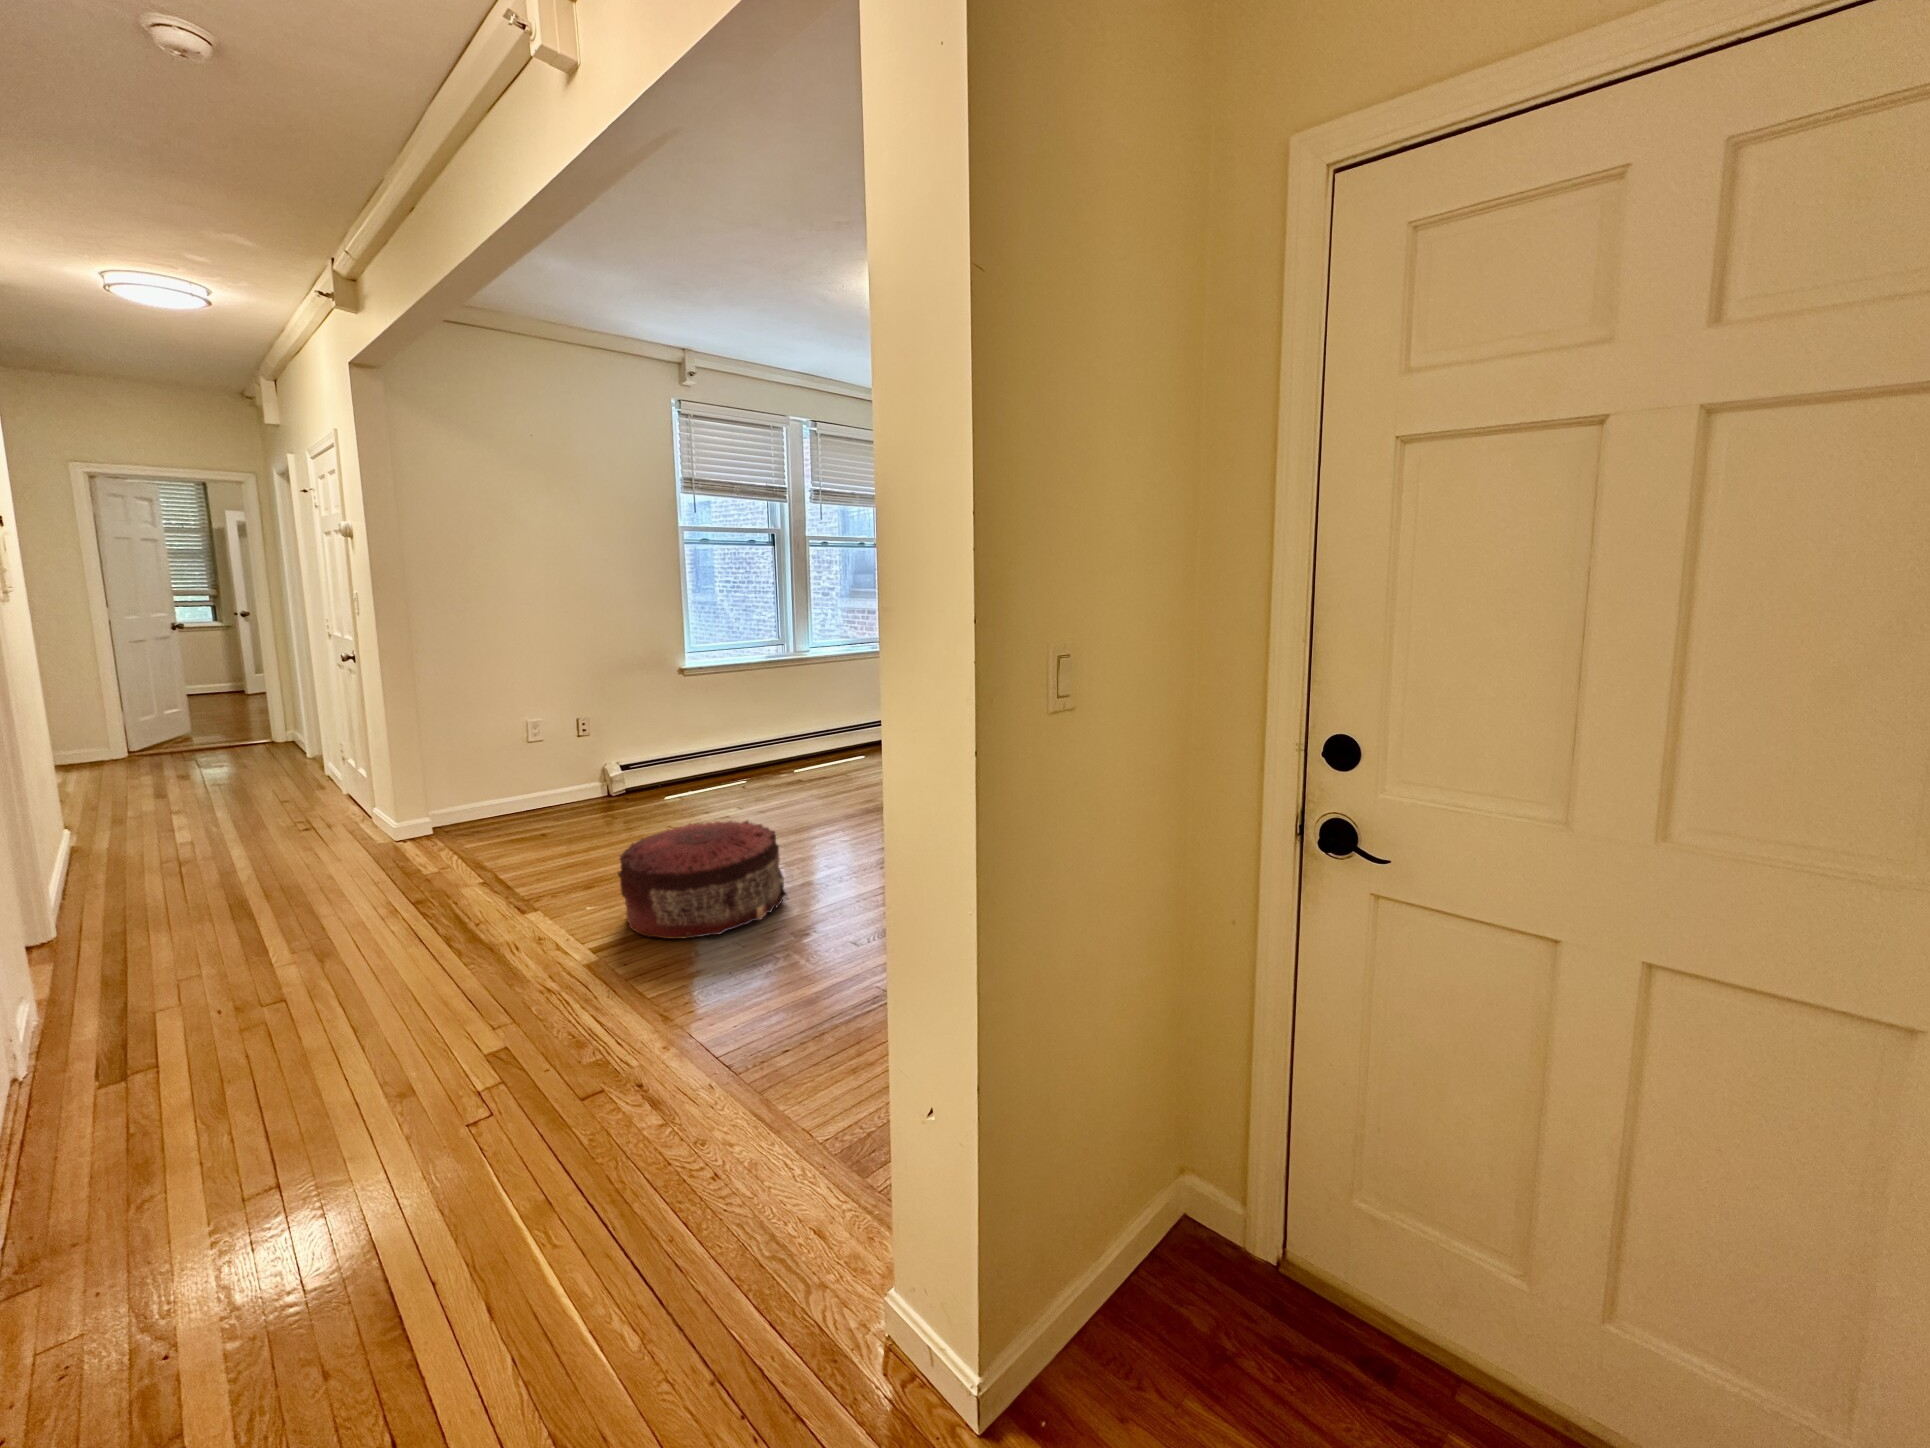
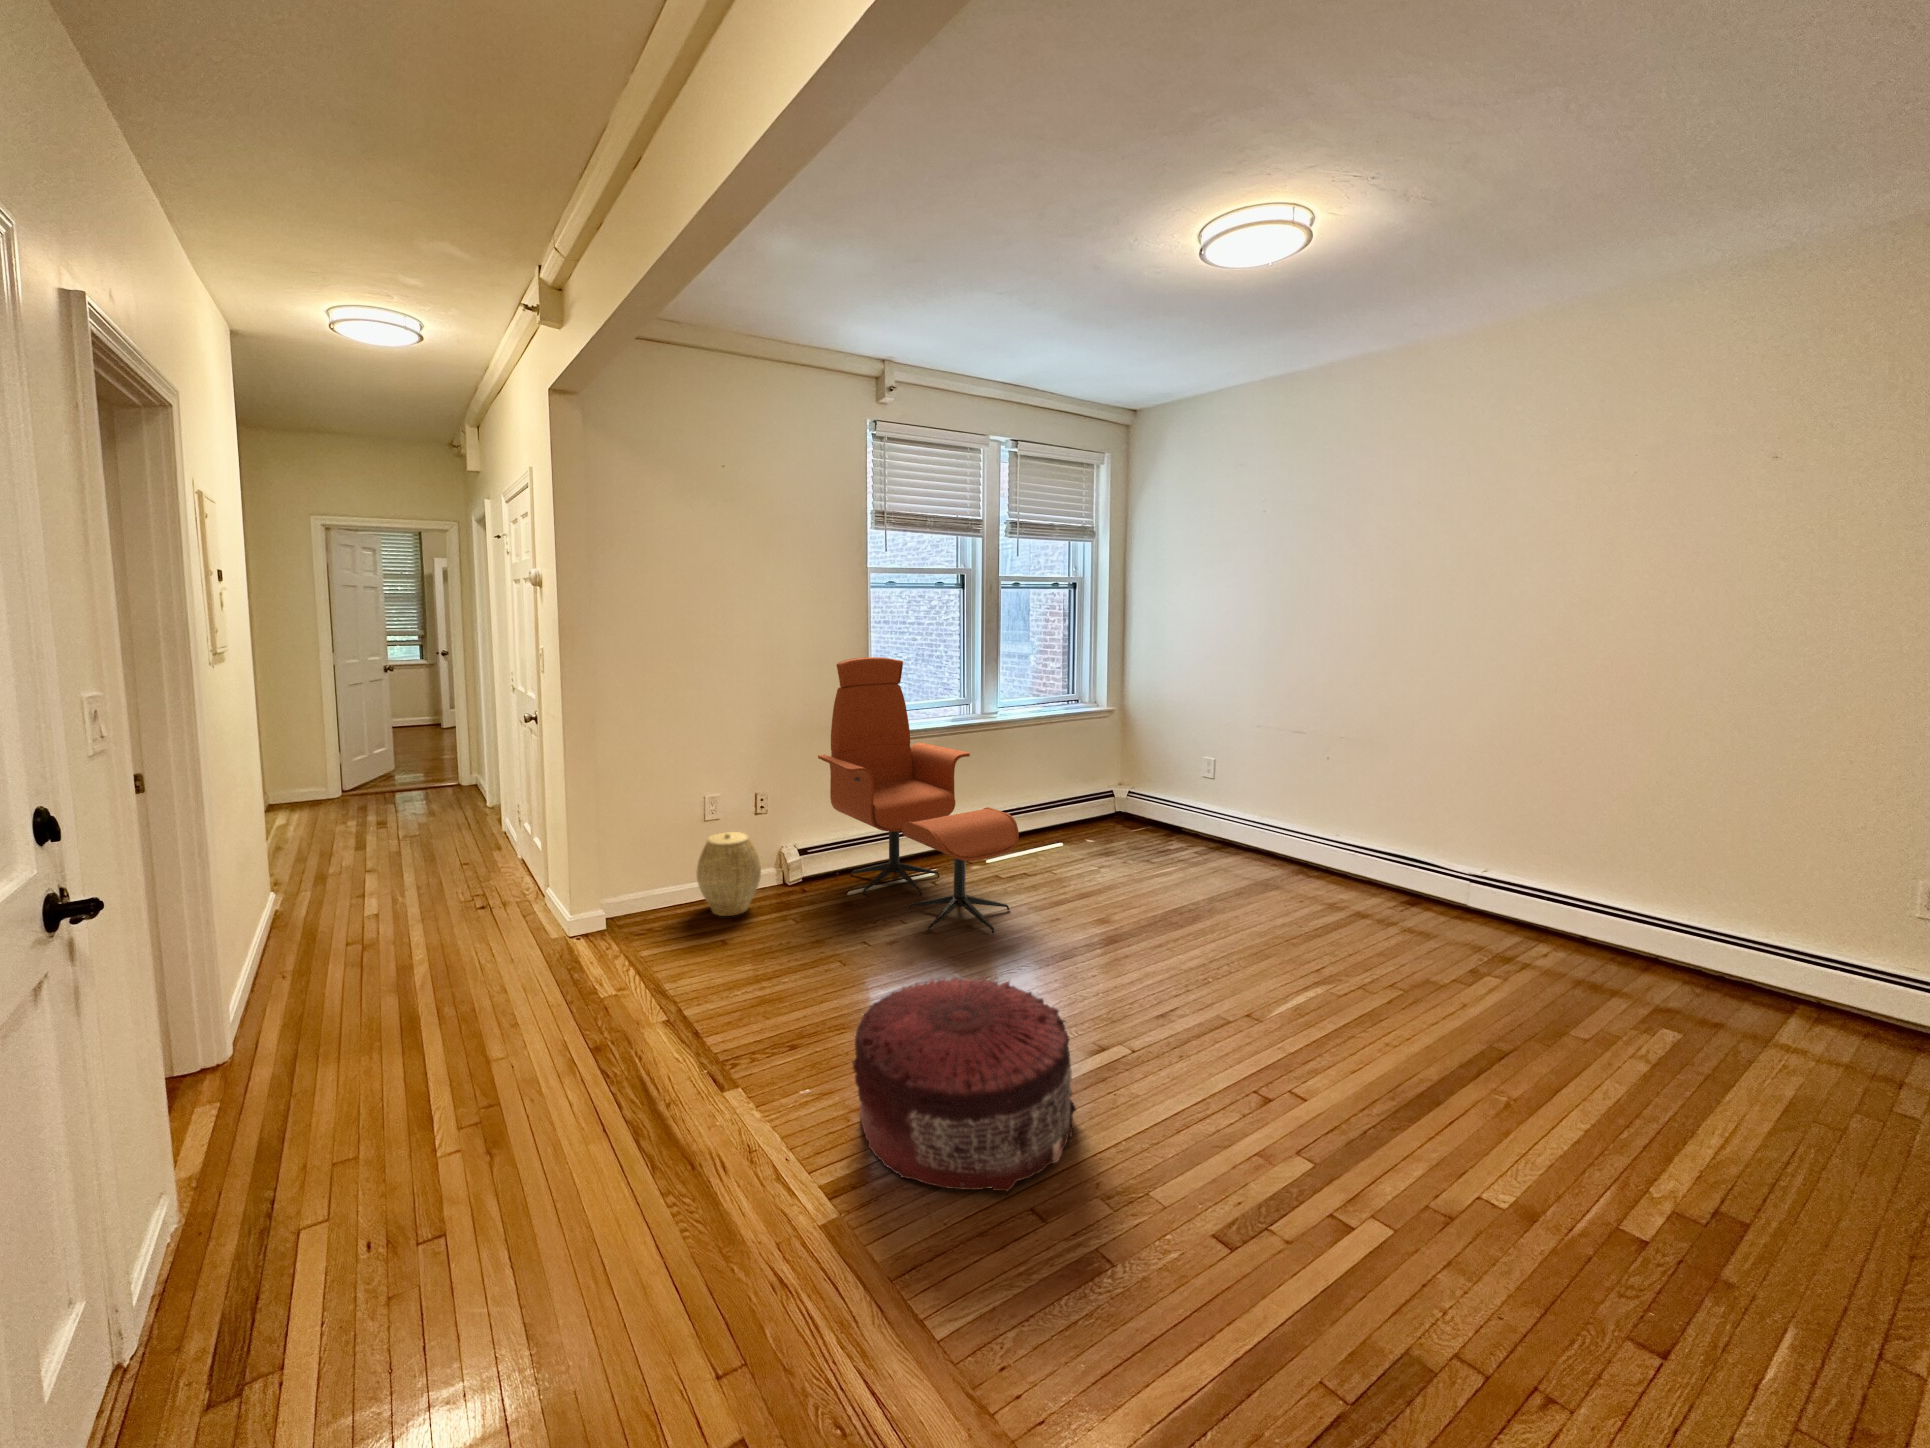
lounge chair: none [635,602,801,818] -> present [818,657,1019,934]
woven basket: none [519,750,581,819] -> present [696,832,761,916]

